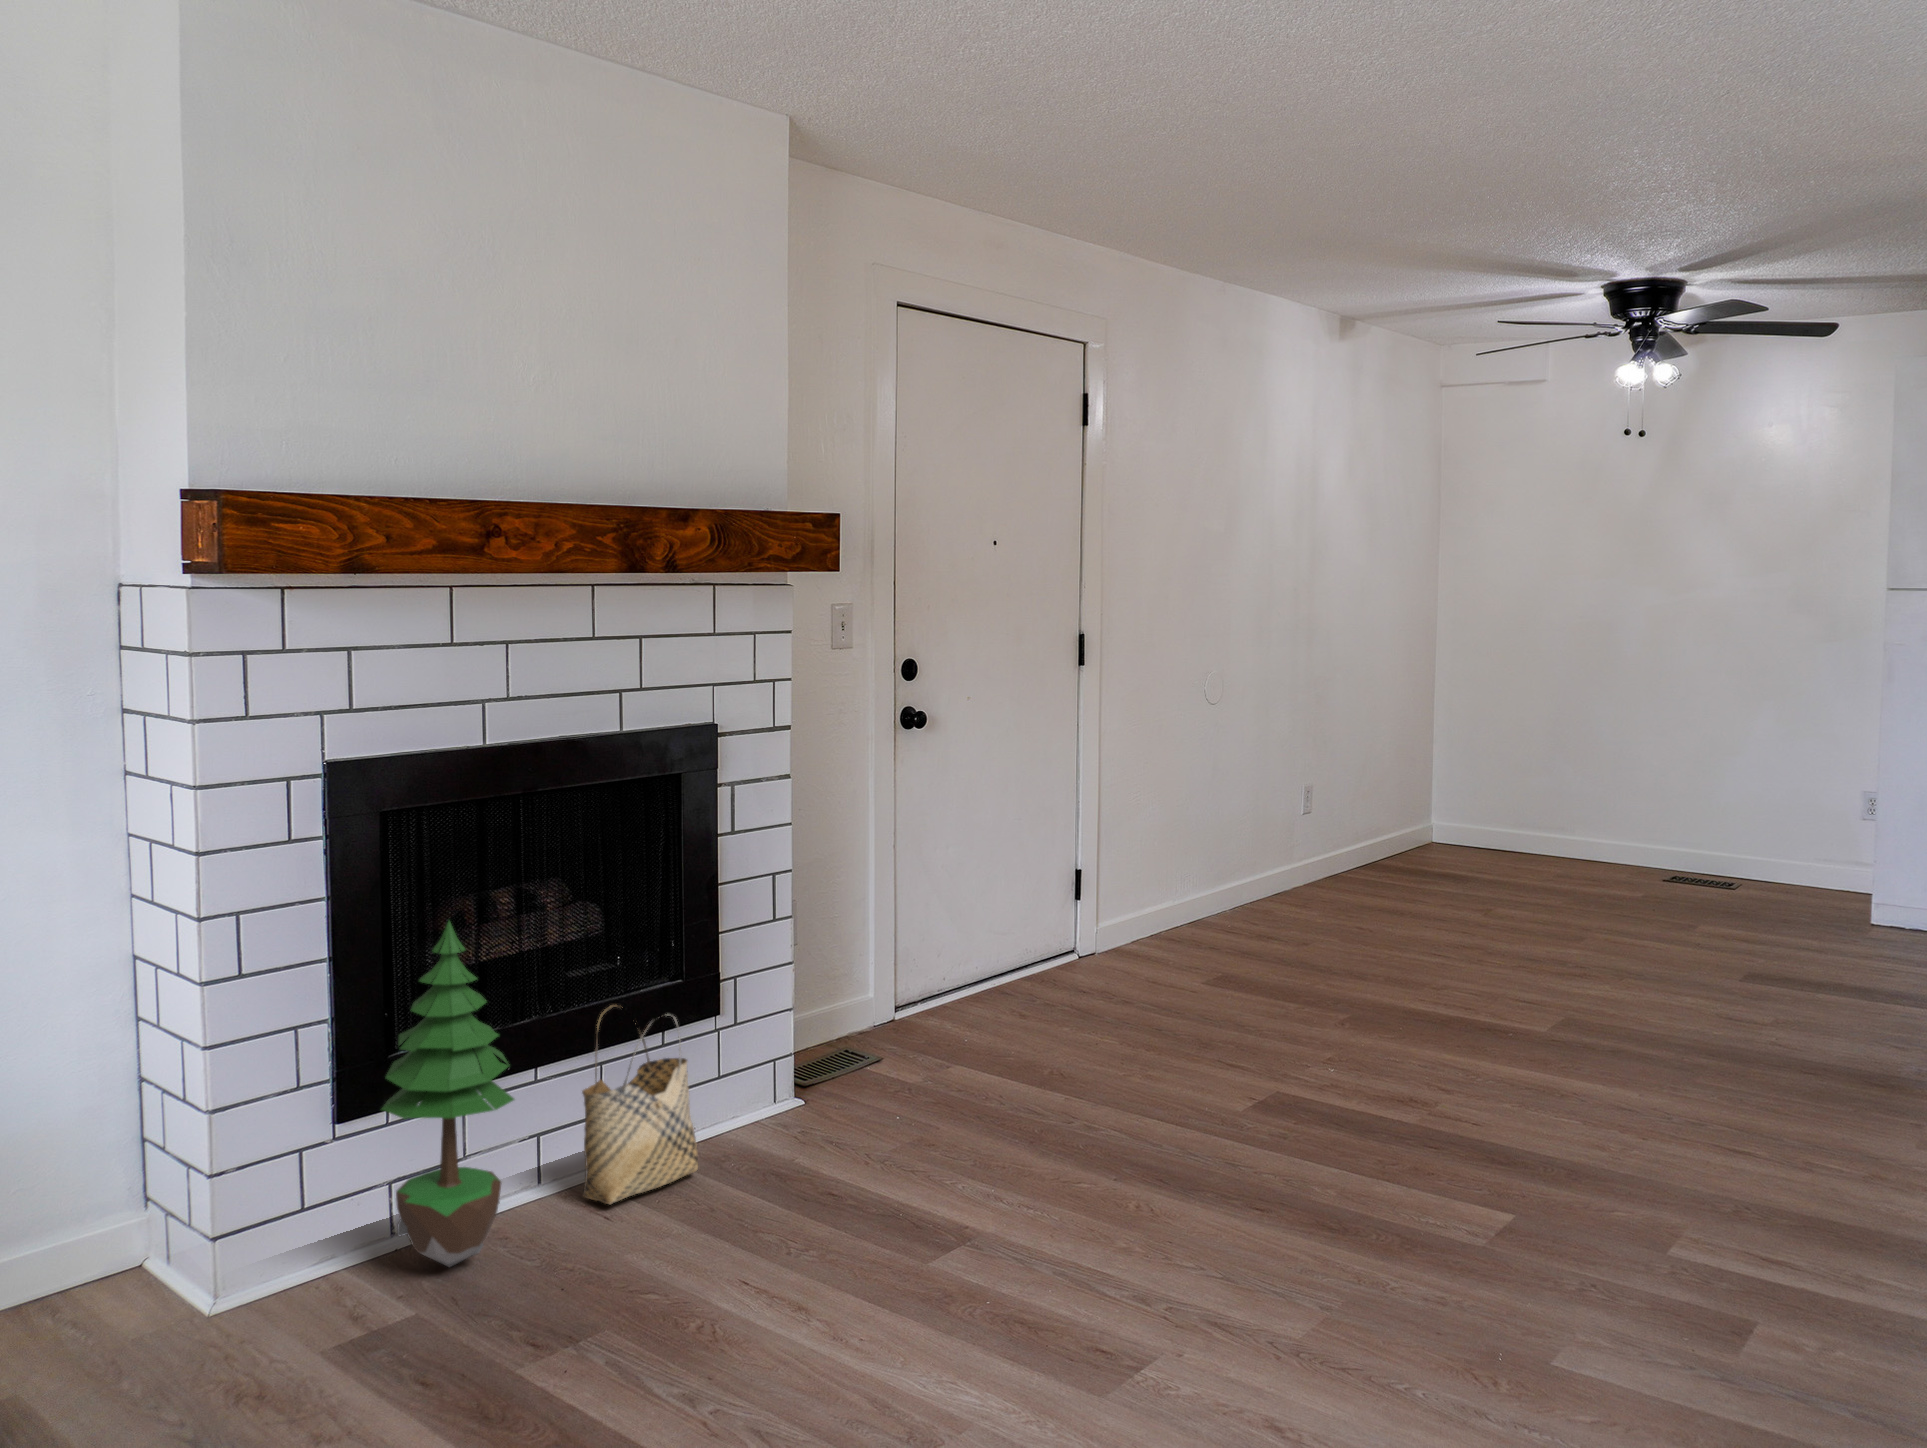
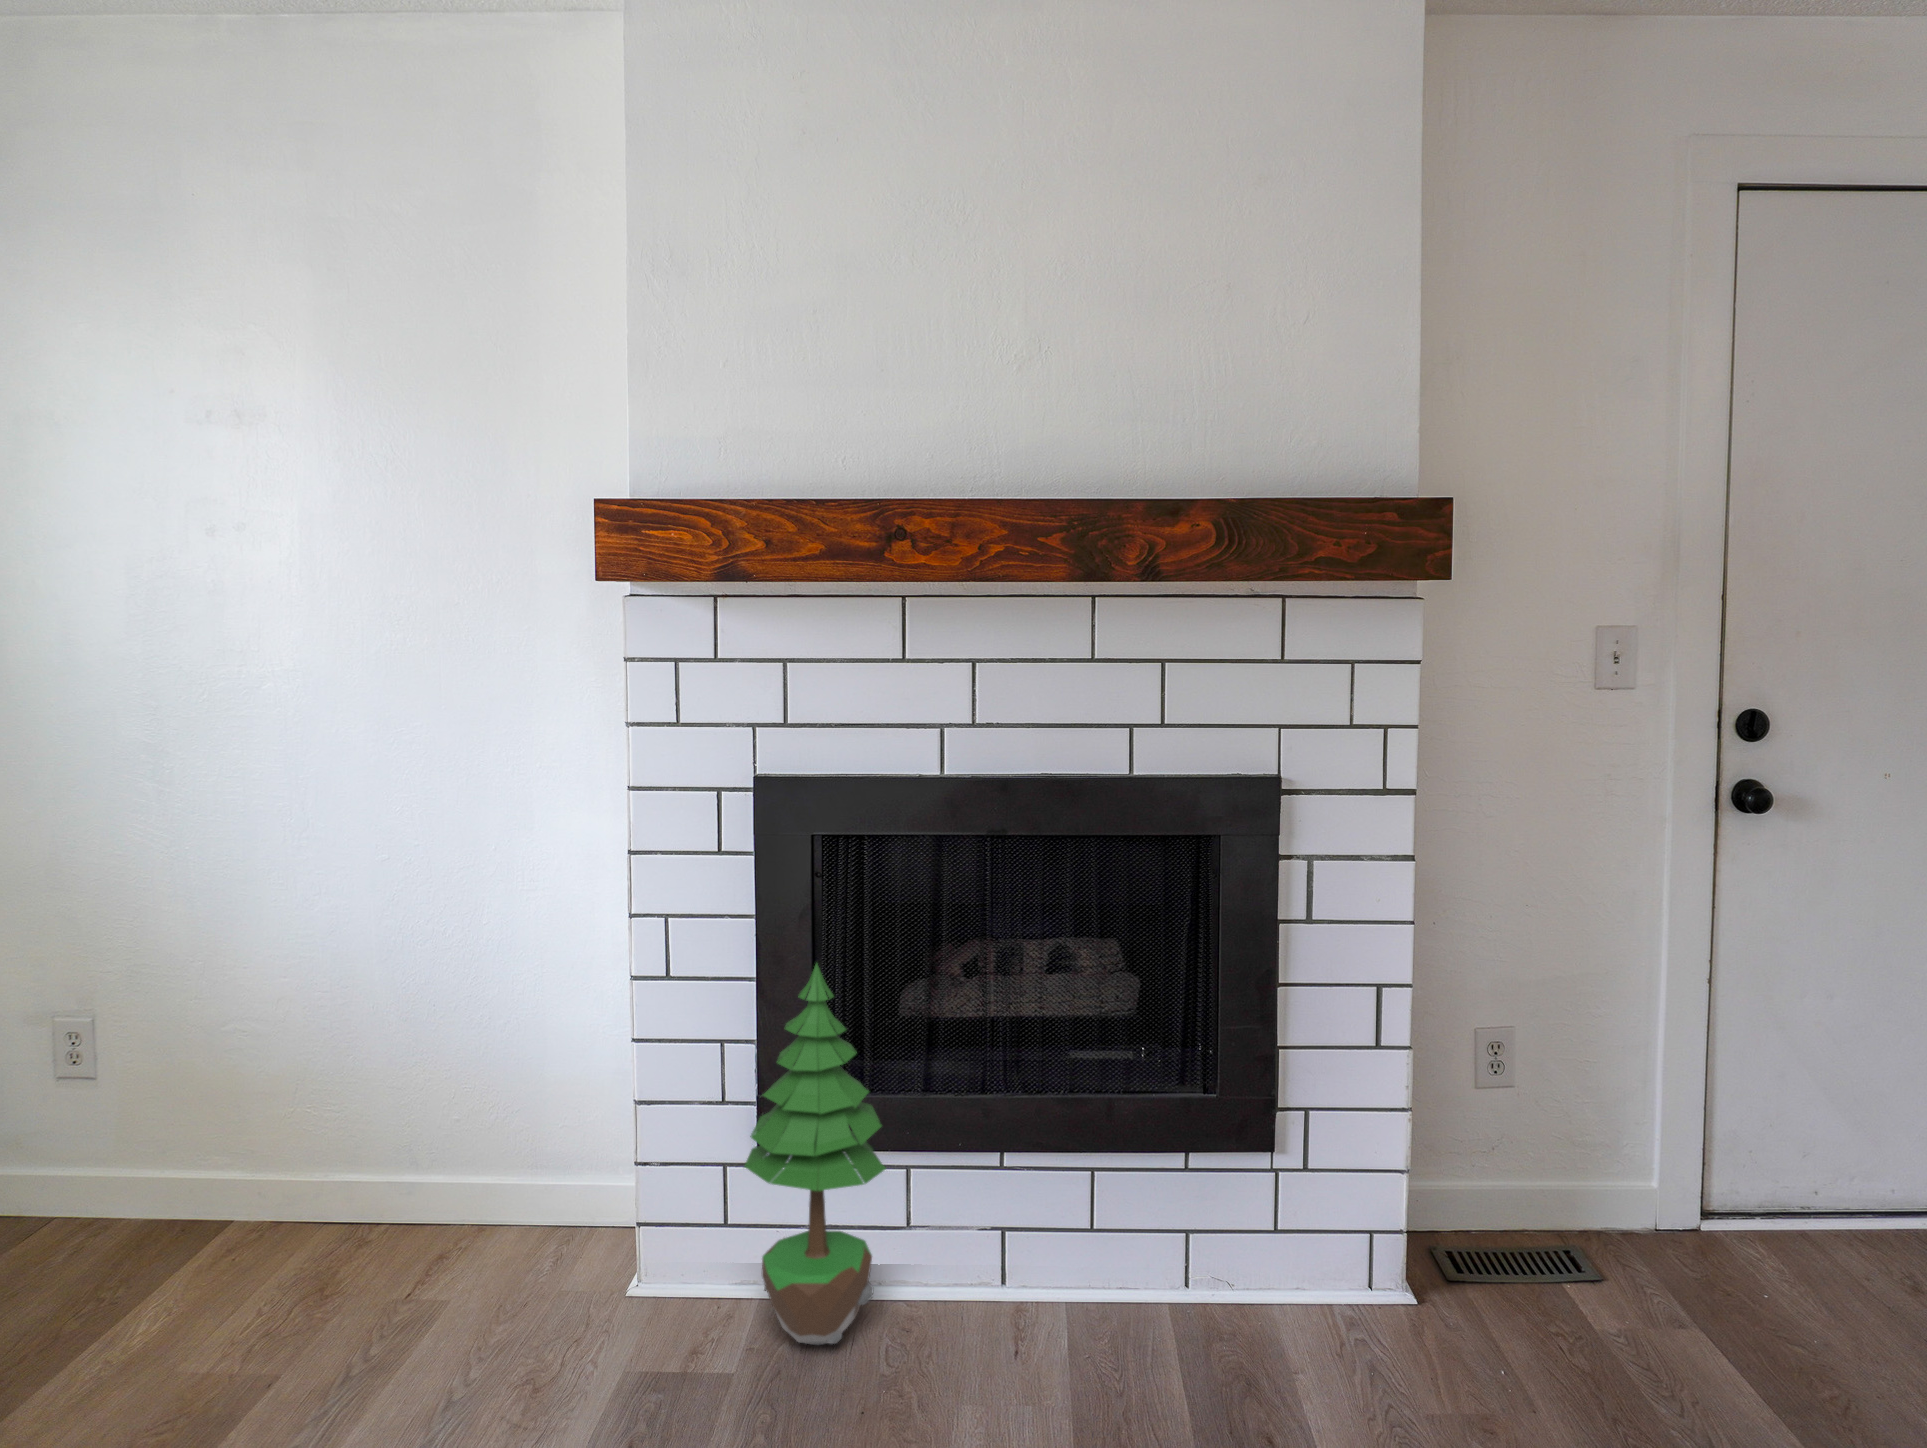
woven basket: present [582,1005,698,1204] -> none [1009,1102,1174,1349]

